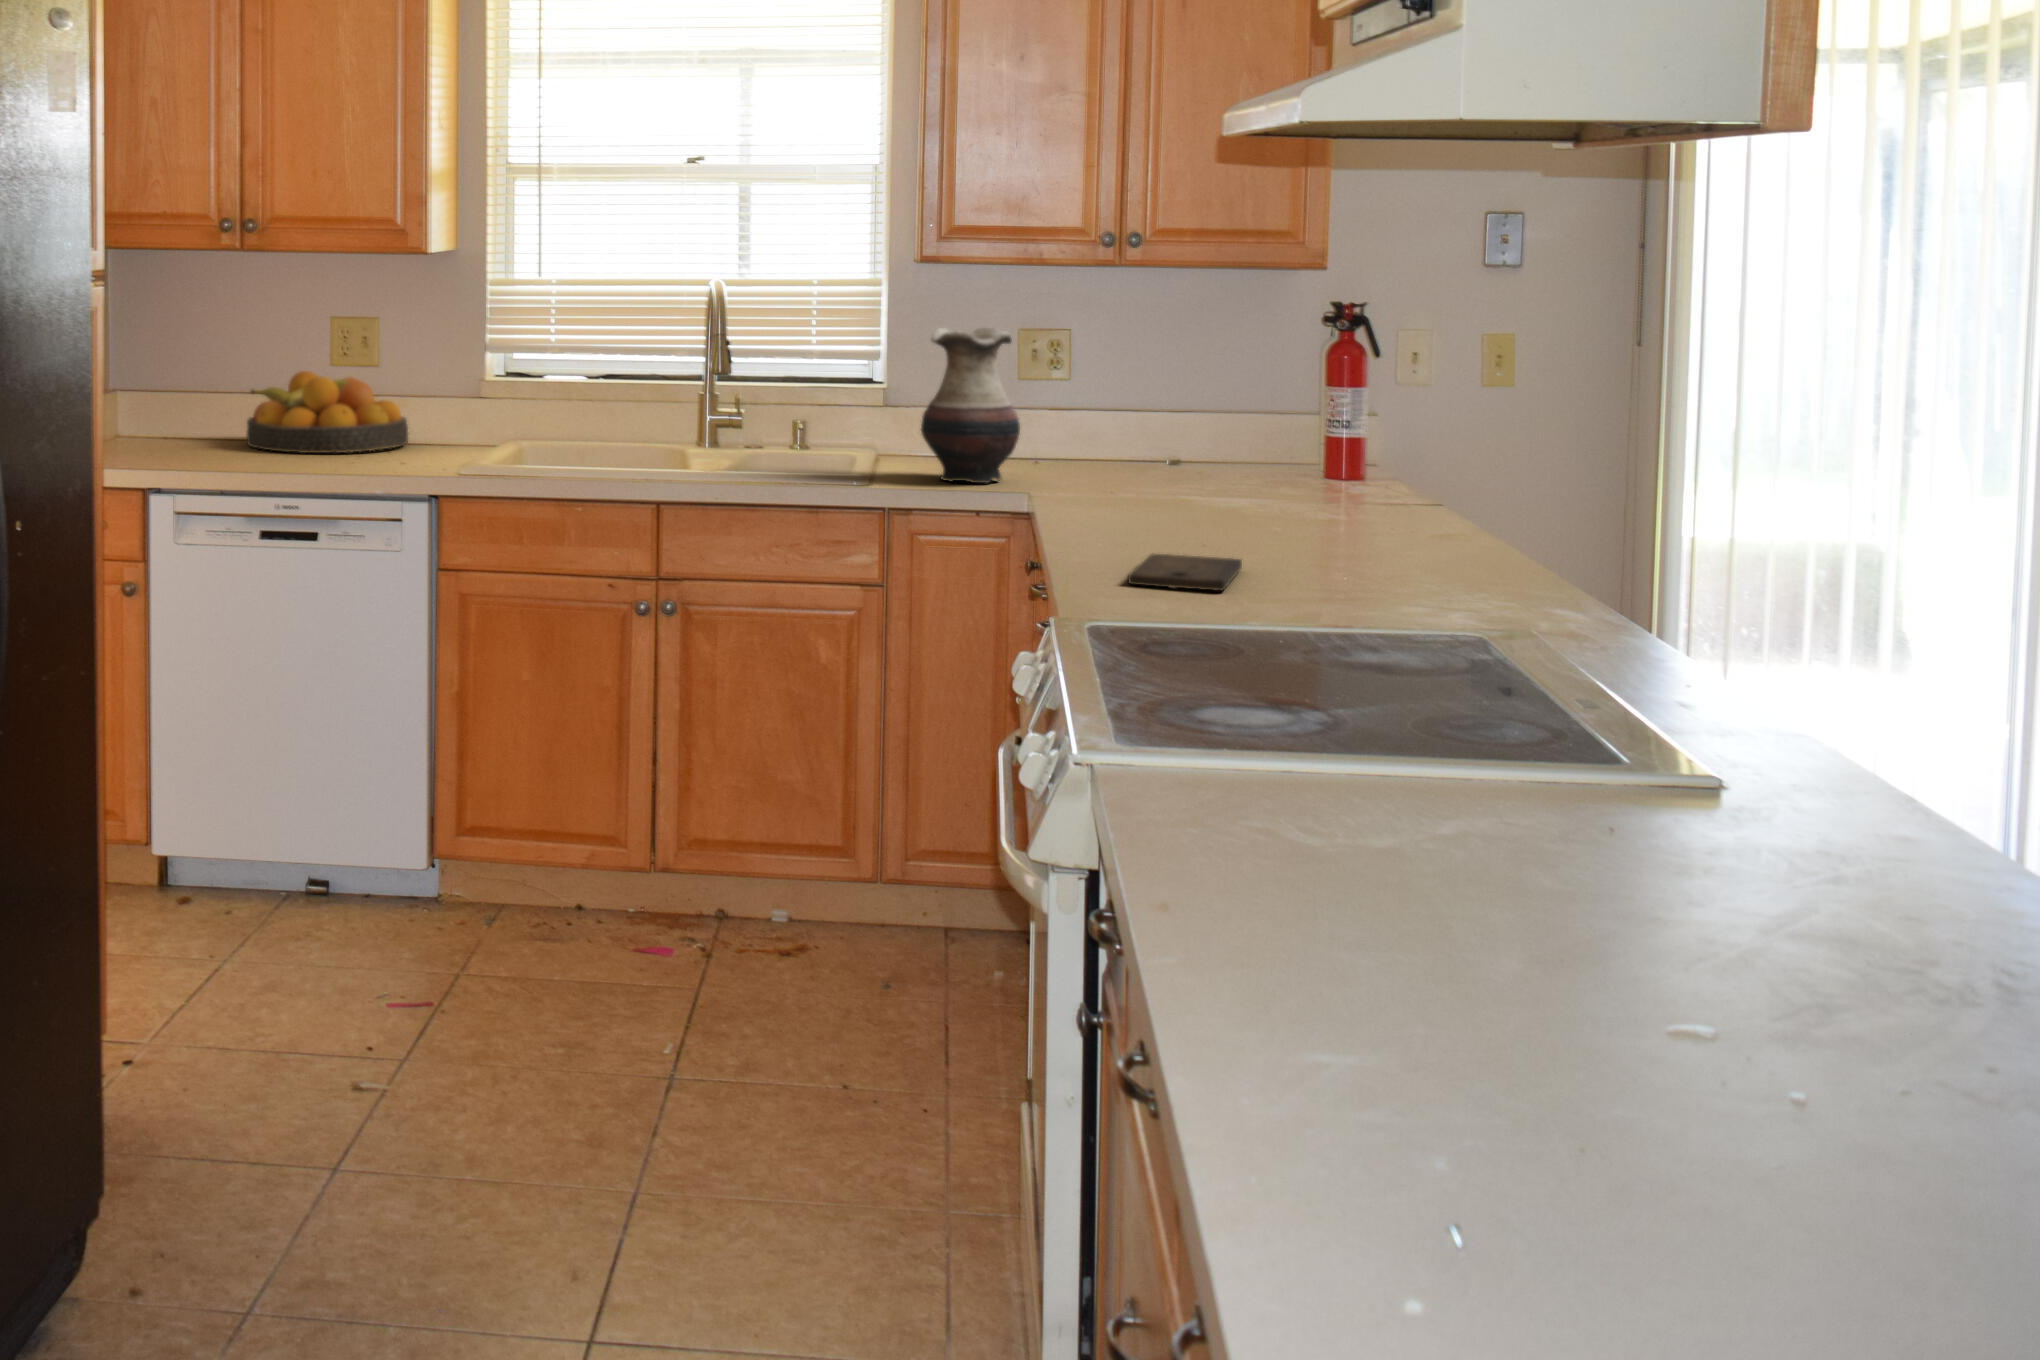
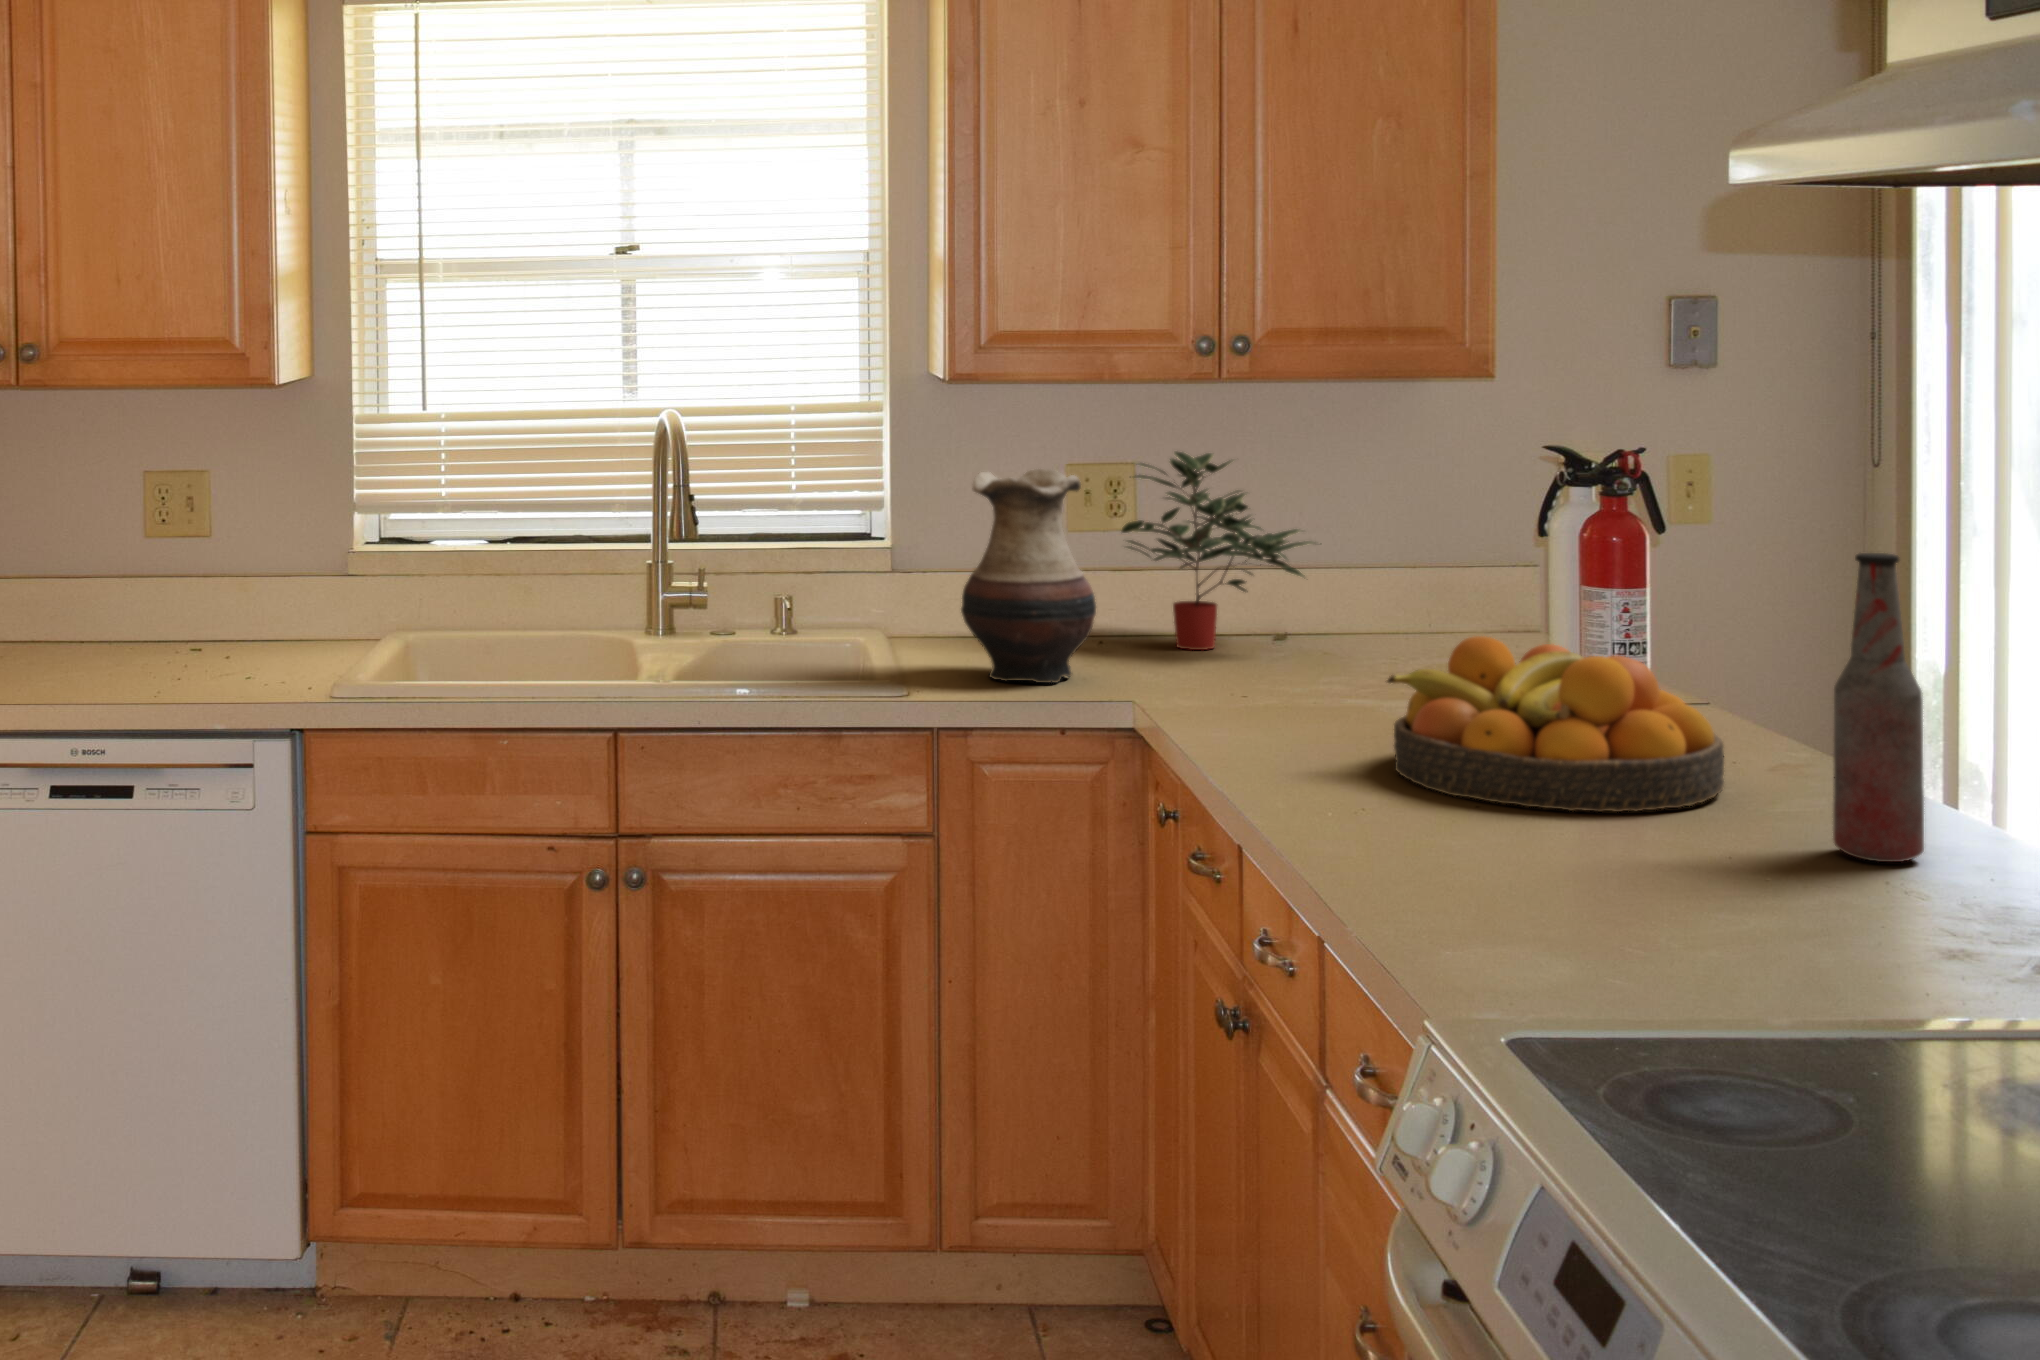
potted plant: none [1054,320,1206,470] -> present [1122,452,1314,650]
fruit bowl: present [246,371,408,453] -> present [1387,636,1724,812]
bottle: none [1451,377,1511,585] -> present [1833,553,1924,862]
cutting board: present [1128,554,1242,591] -> none [1389,823,1544,897]

